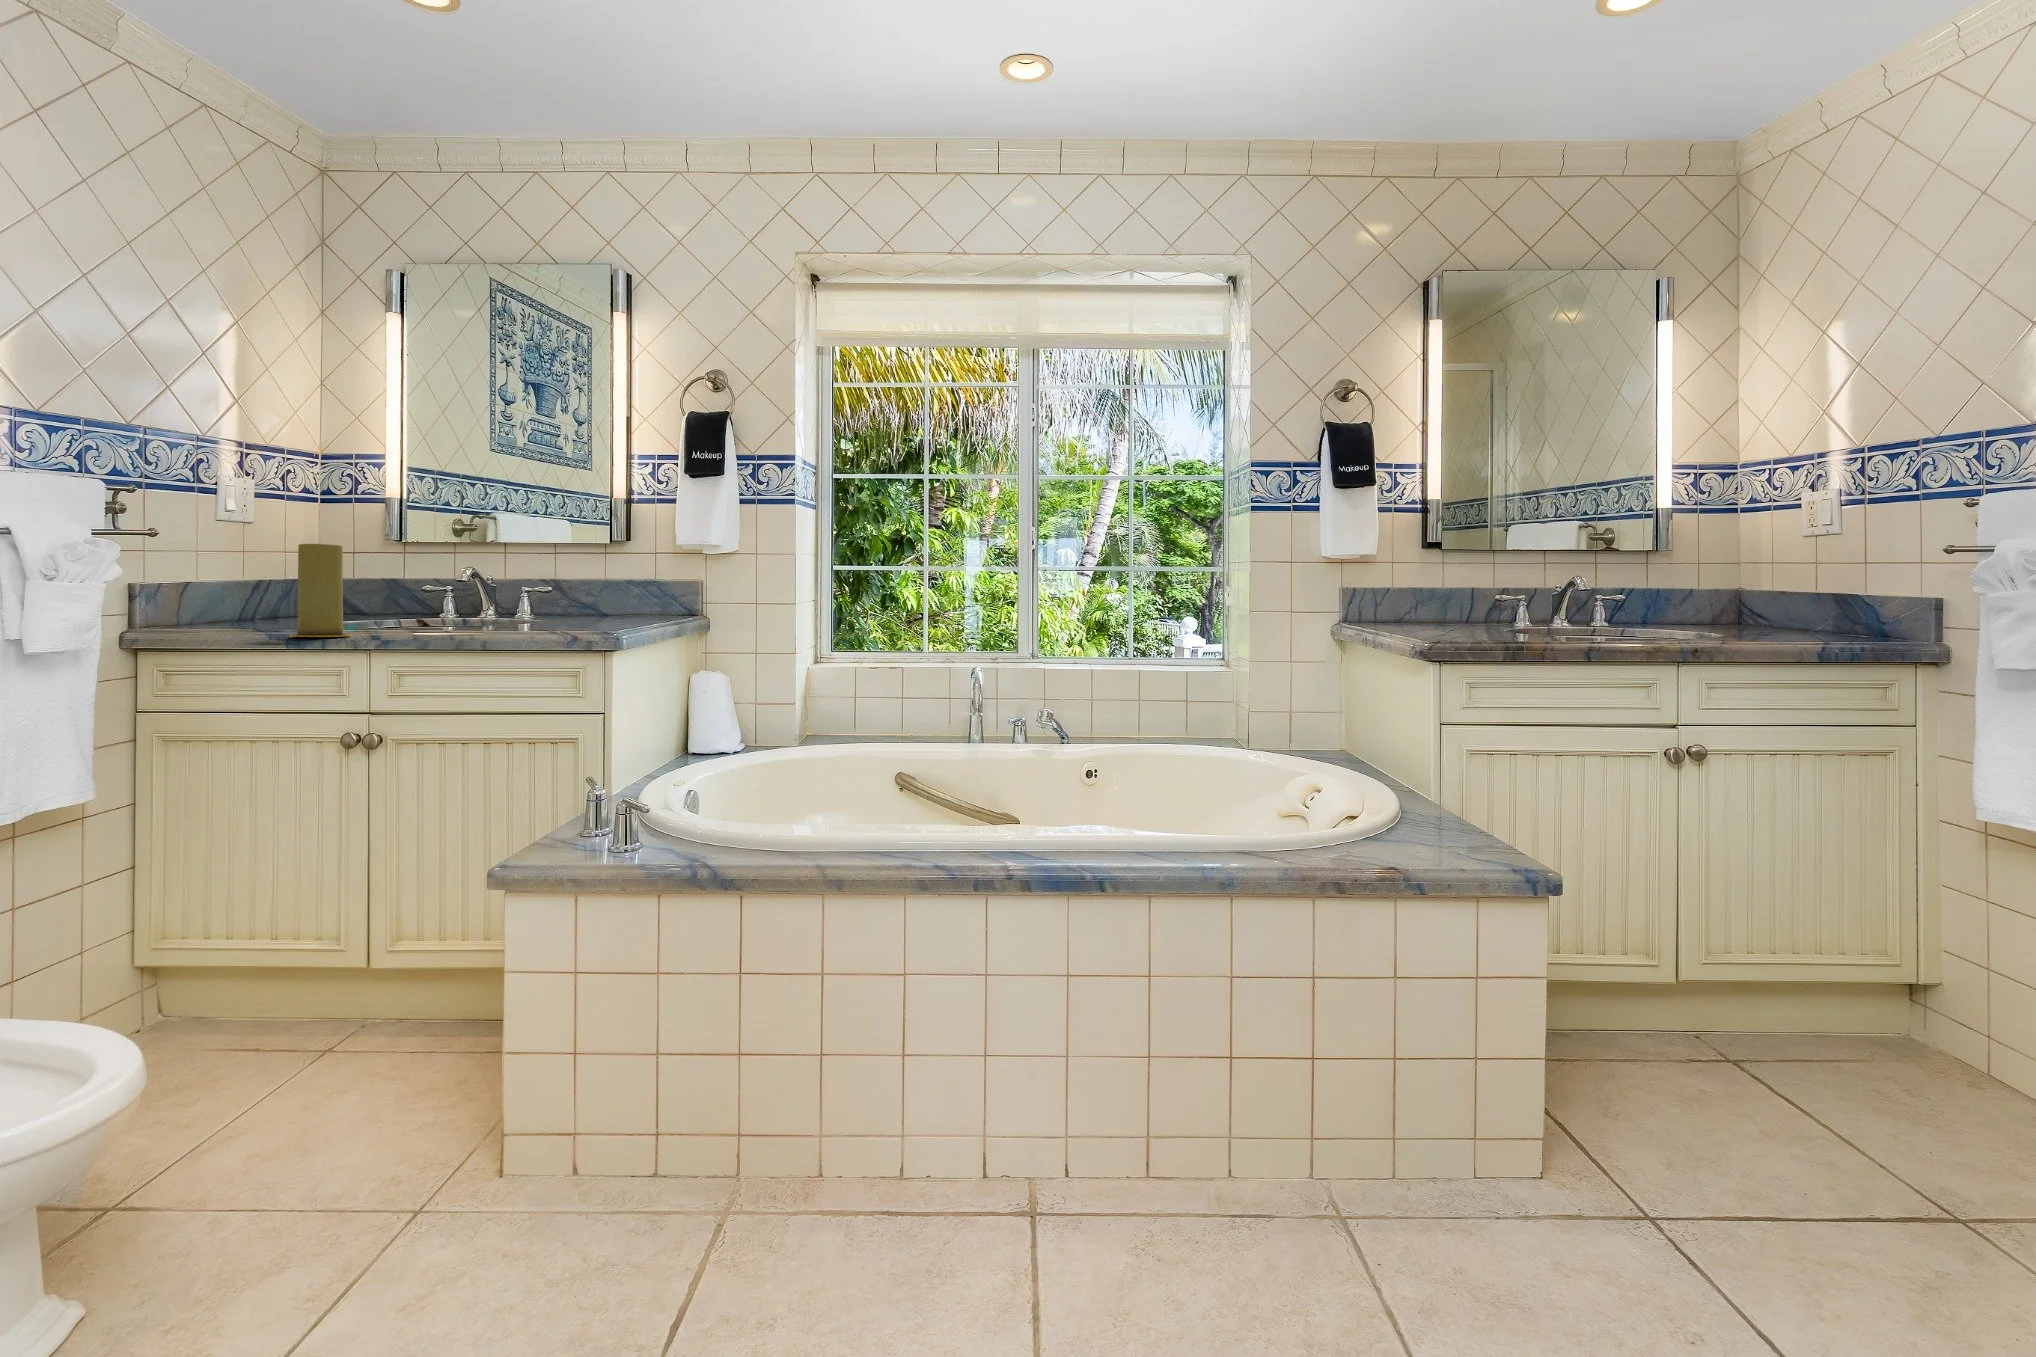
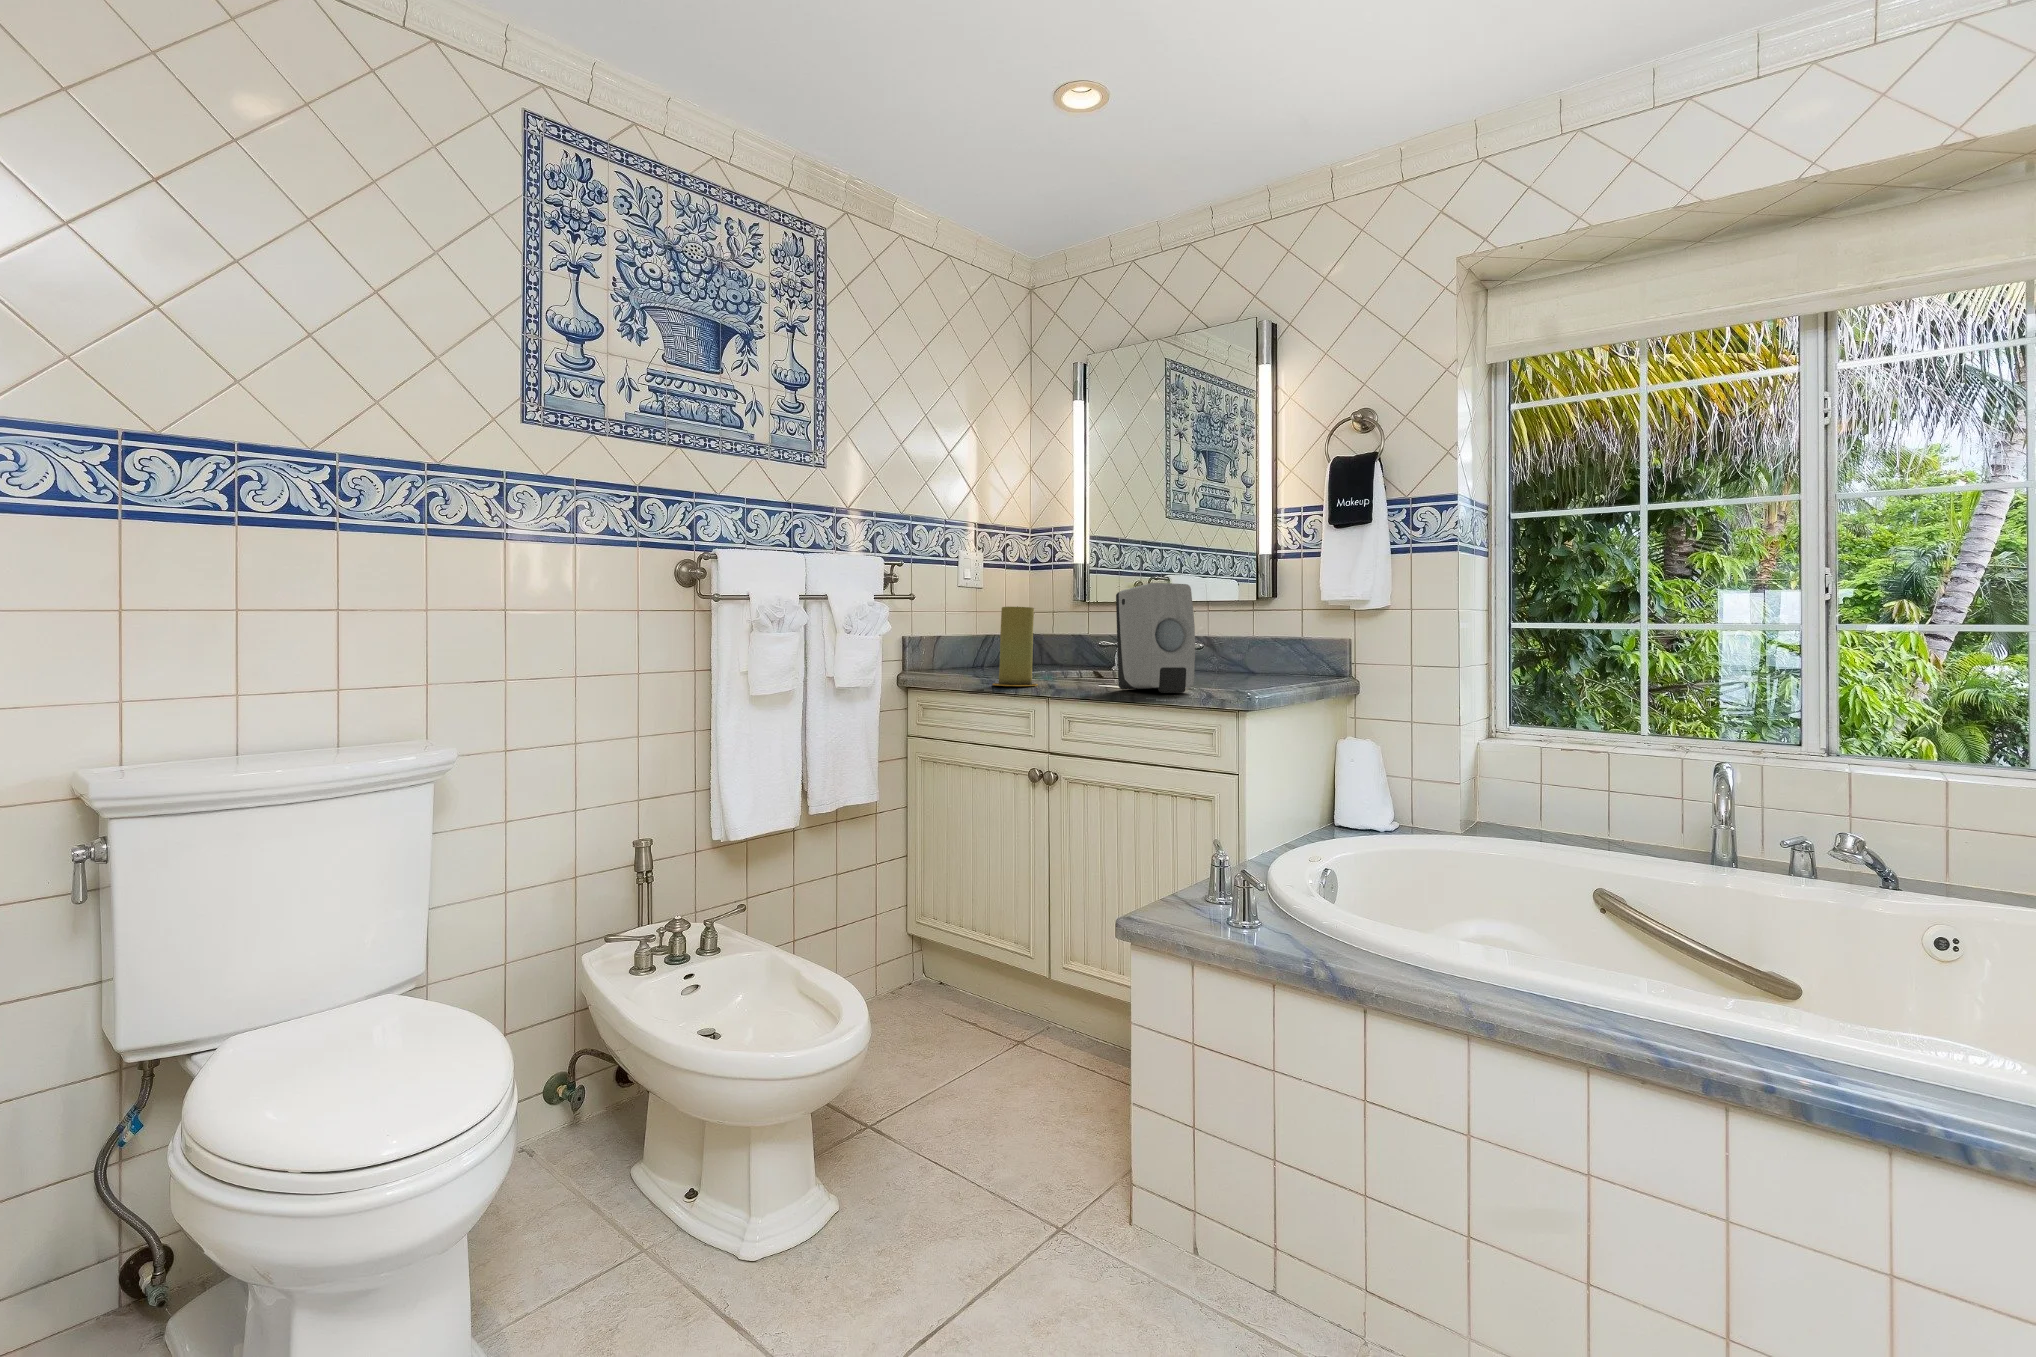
soap dispenser: none [450,521,547,638] -> present [1116,583,1195,693]

